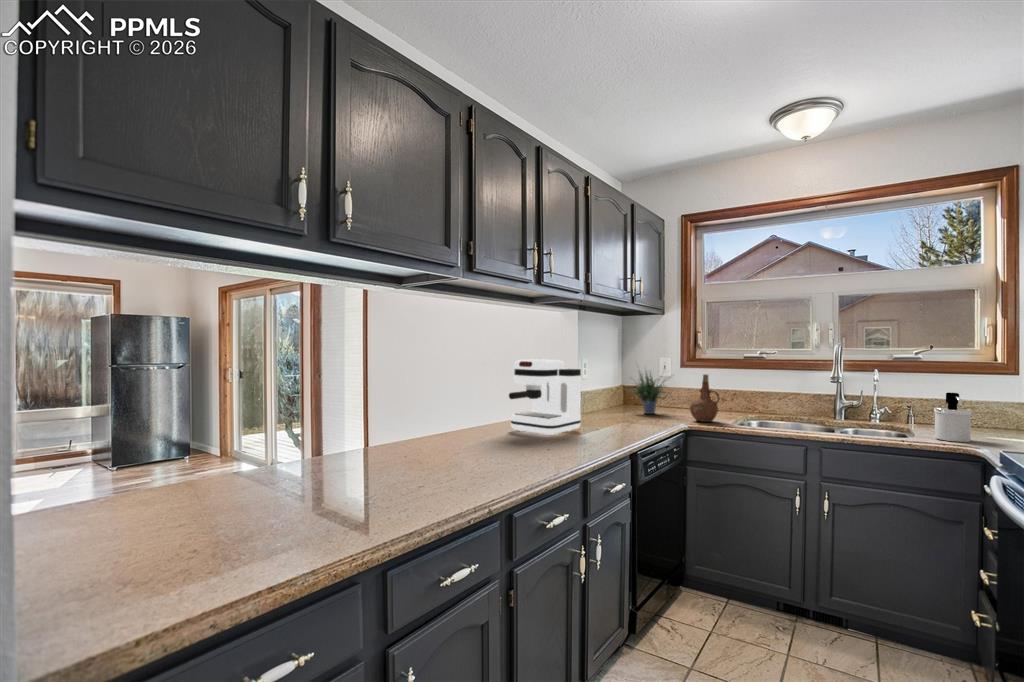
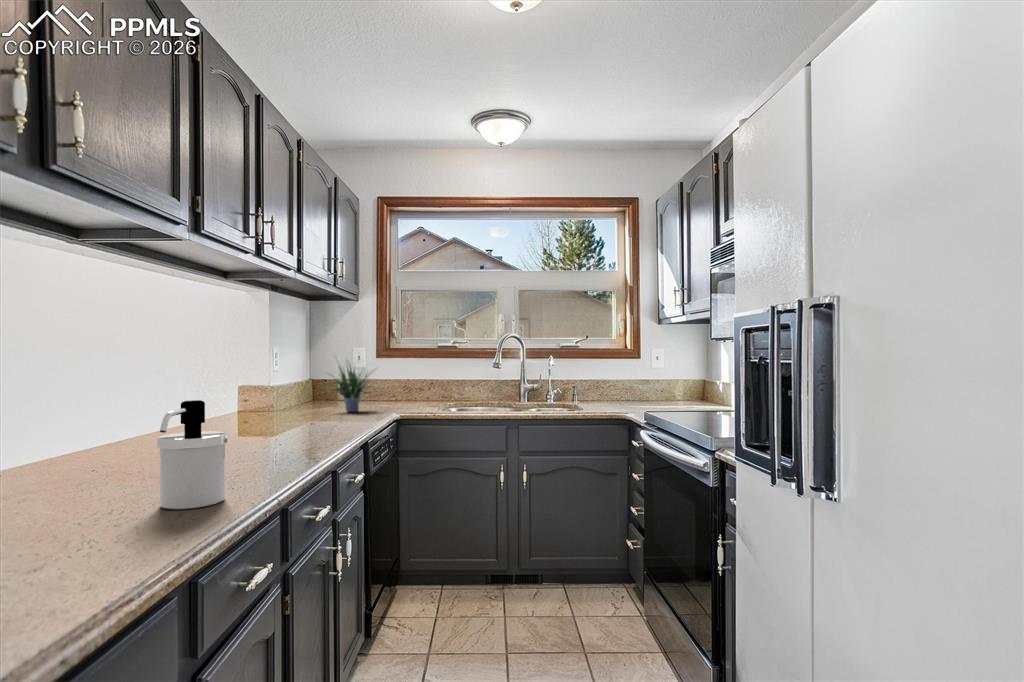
coffee maker: present [509,359,581,436] -> none [207,349,296,438]
ceramic pitcher: present [690,374,719,422] -> none [400,363,429,412]
soap dispenser: present [934,392,972,442] -> present [157,400,227,509]

